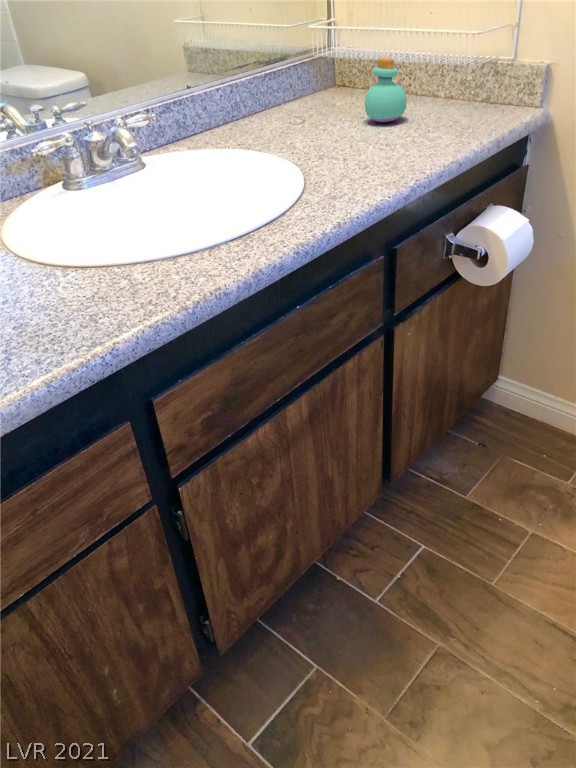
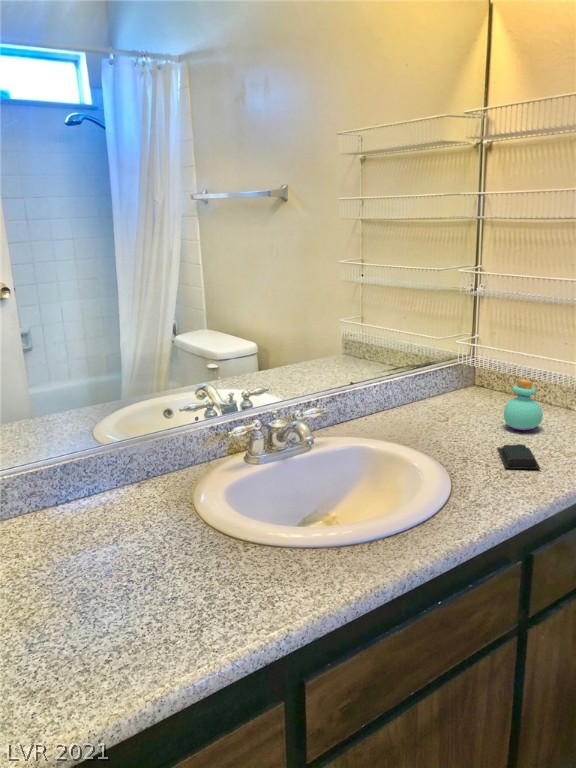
soap bar: none [357,134,402,160] -> present [497,444,540,469]

